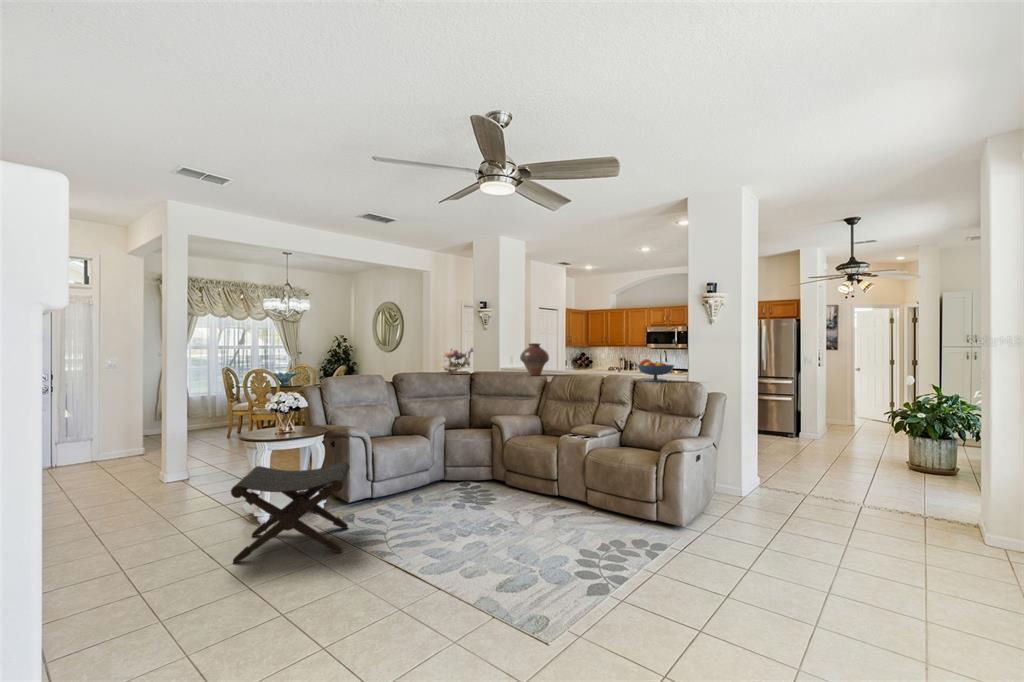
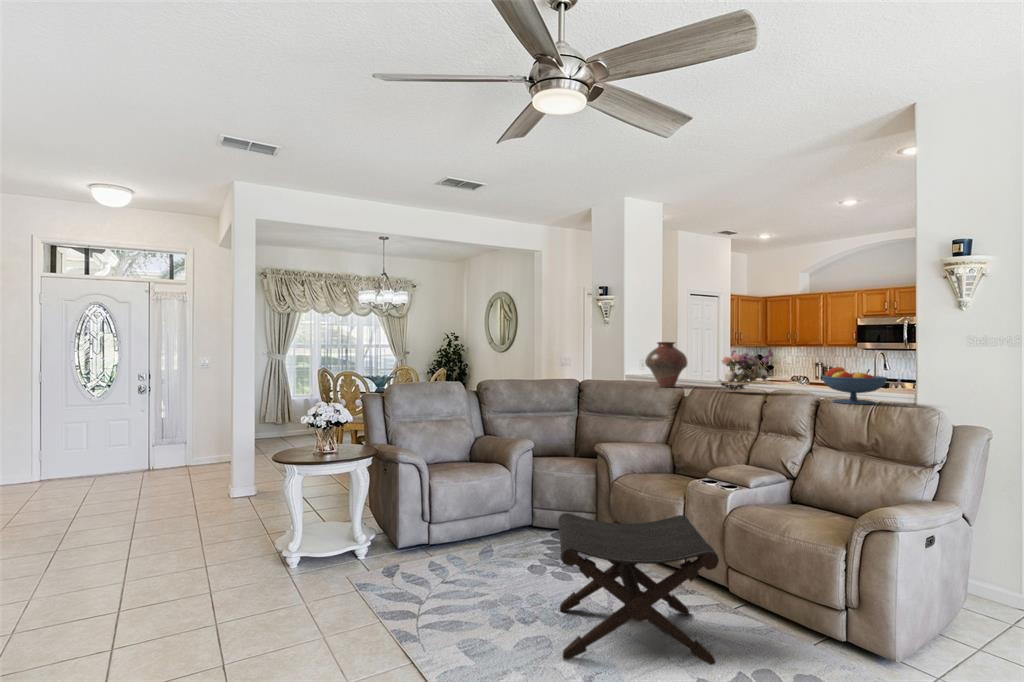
flower arrangement: present [443,348,473,373] -> present [716,349,773,391]
footstool: present [231,462,349,563] -> present [558,513,719,665]

